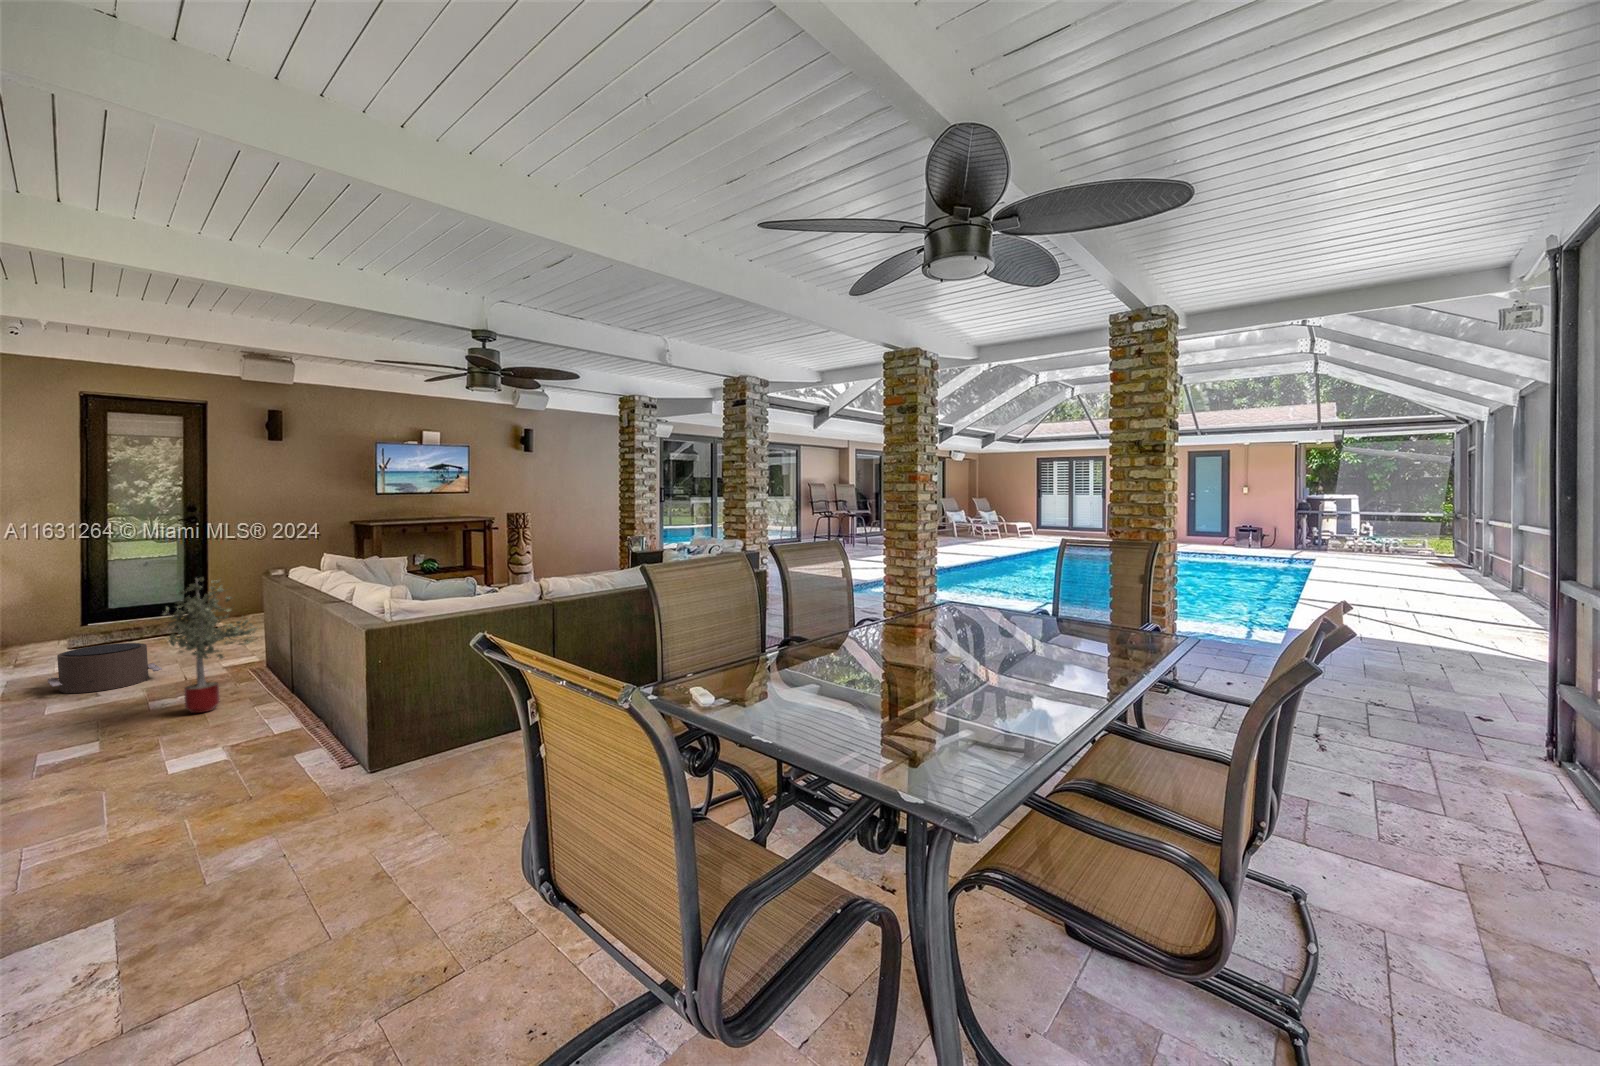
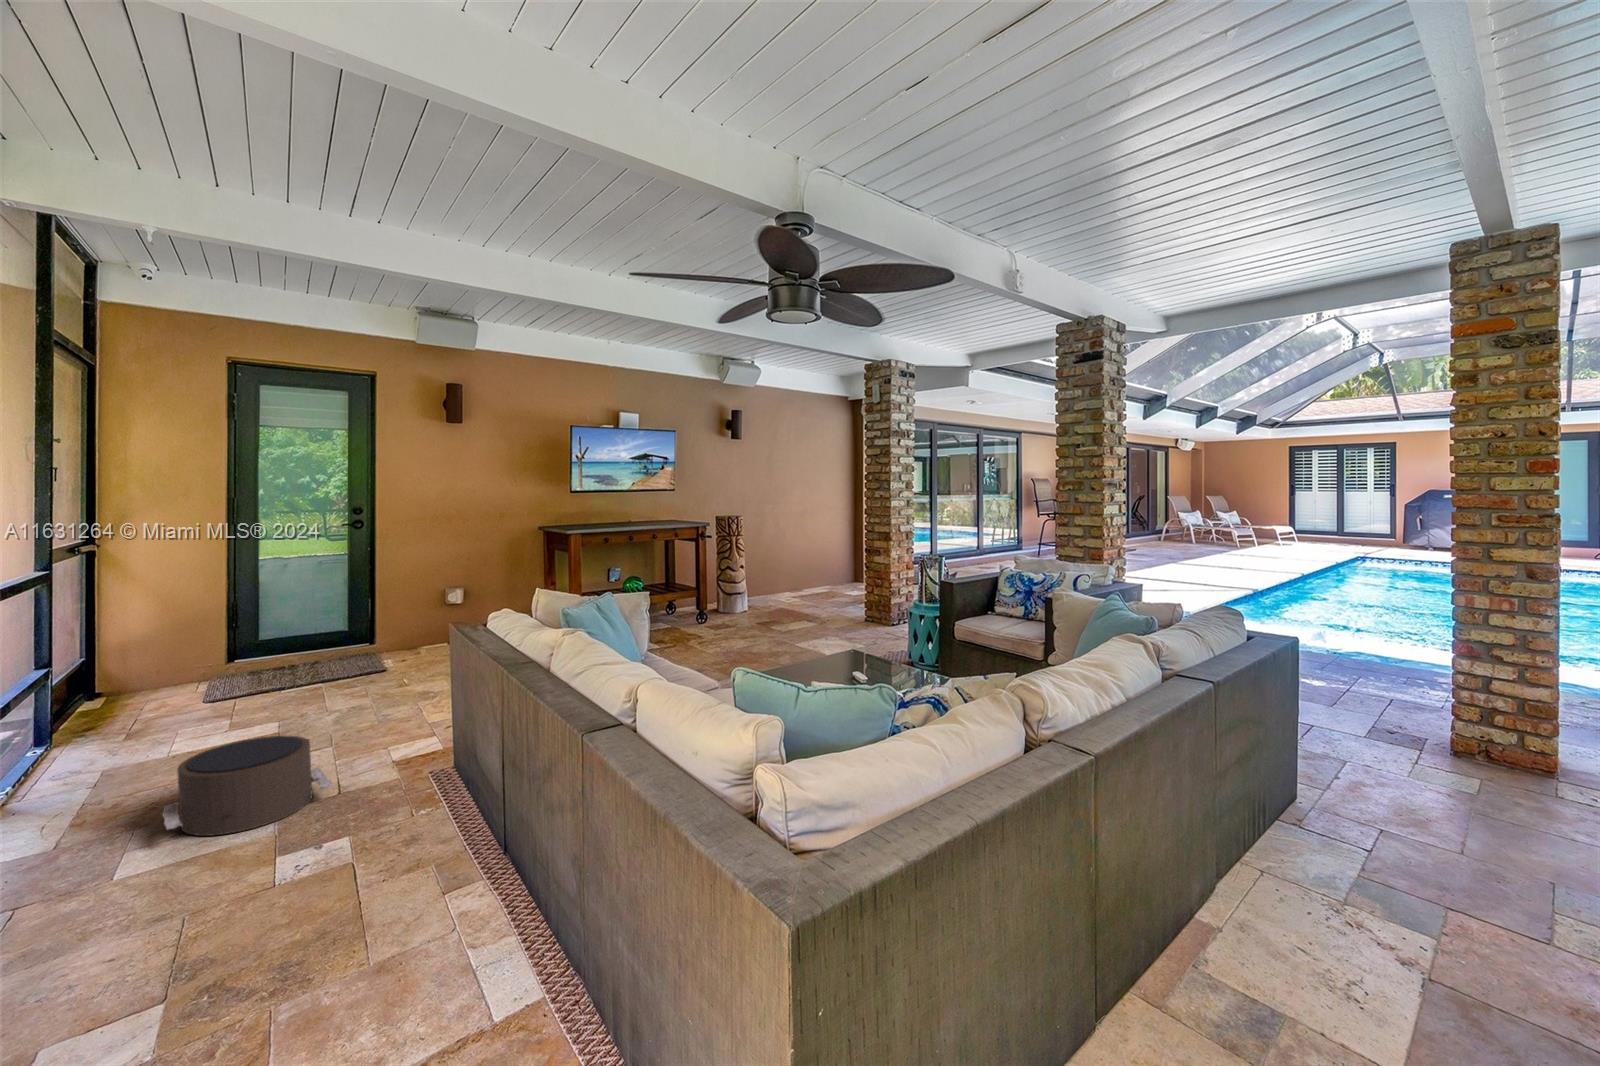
potted tree: present [163,577,257,713] -> none [338,664,509,929]

